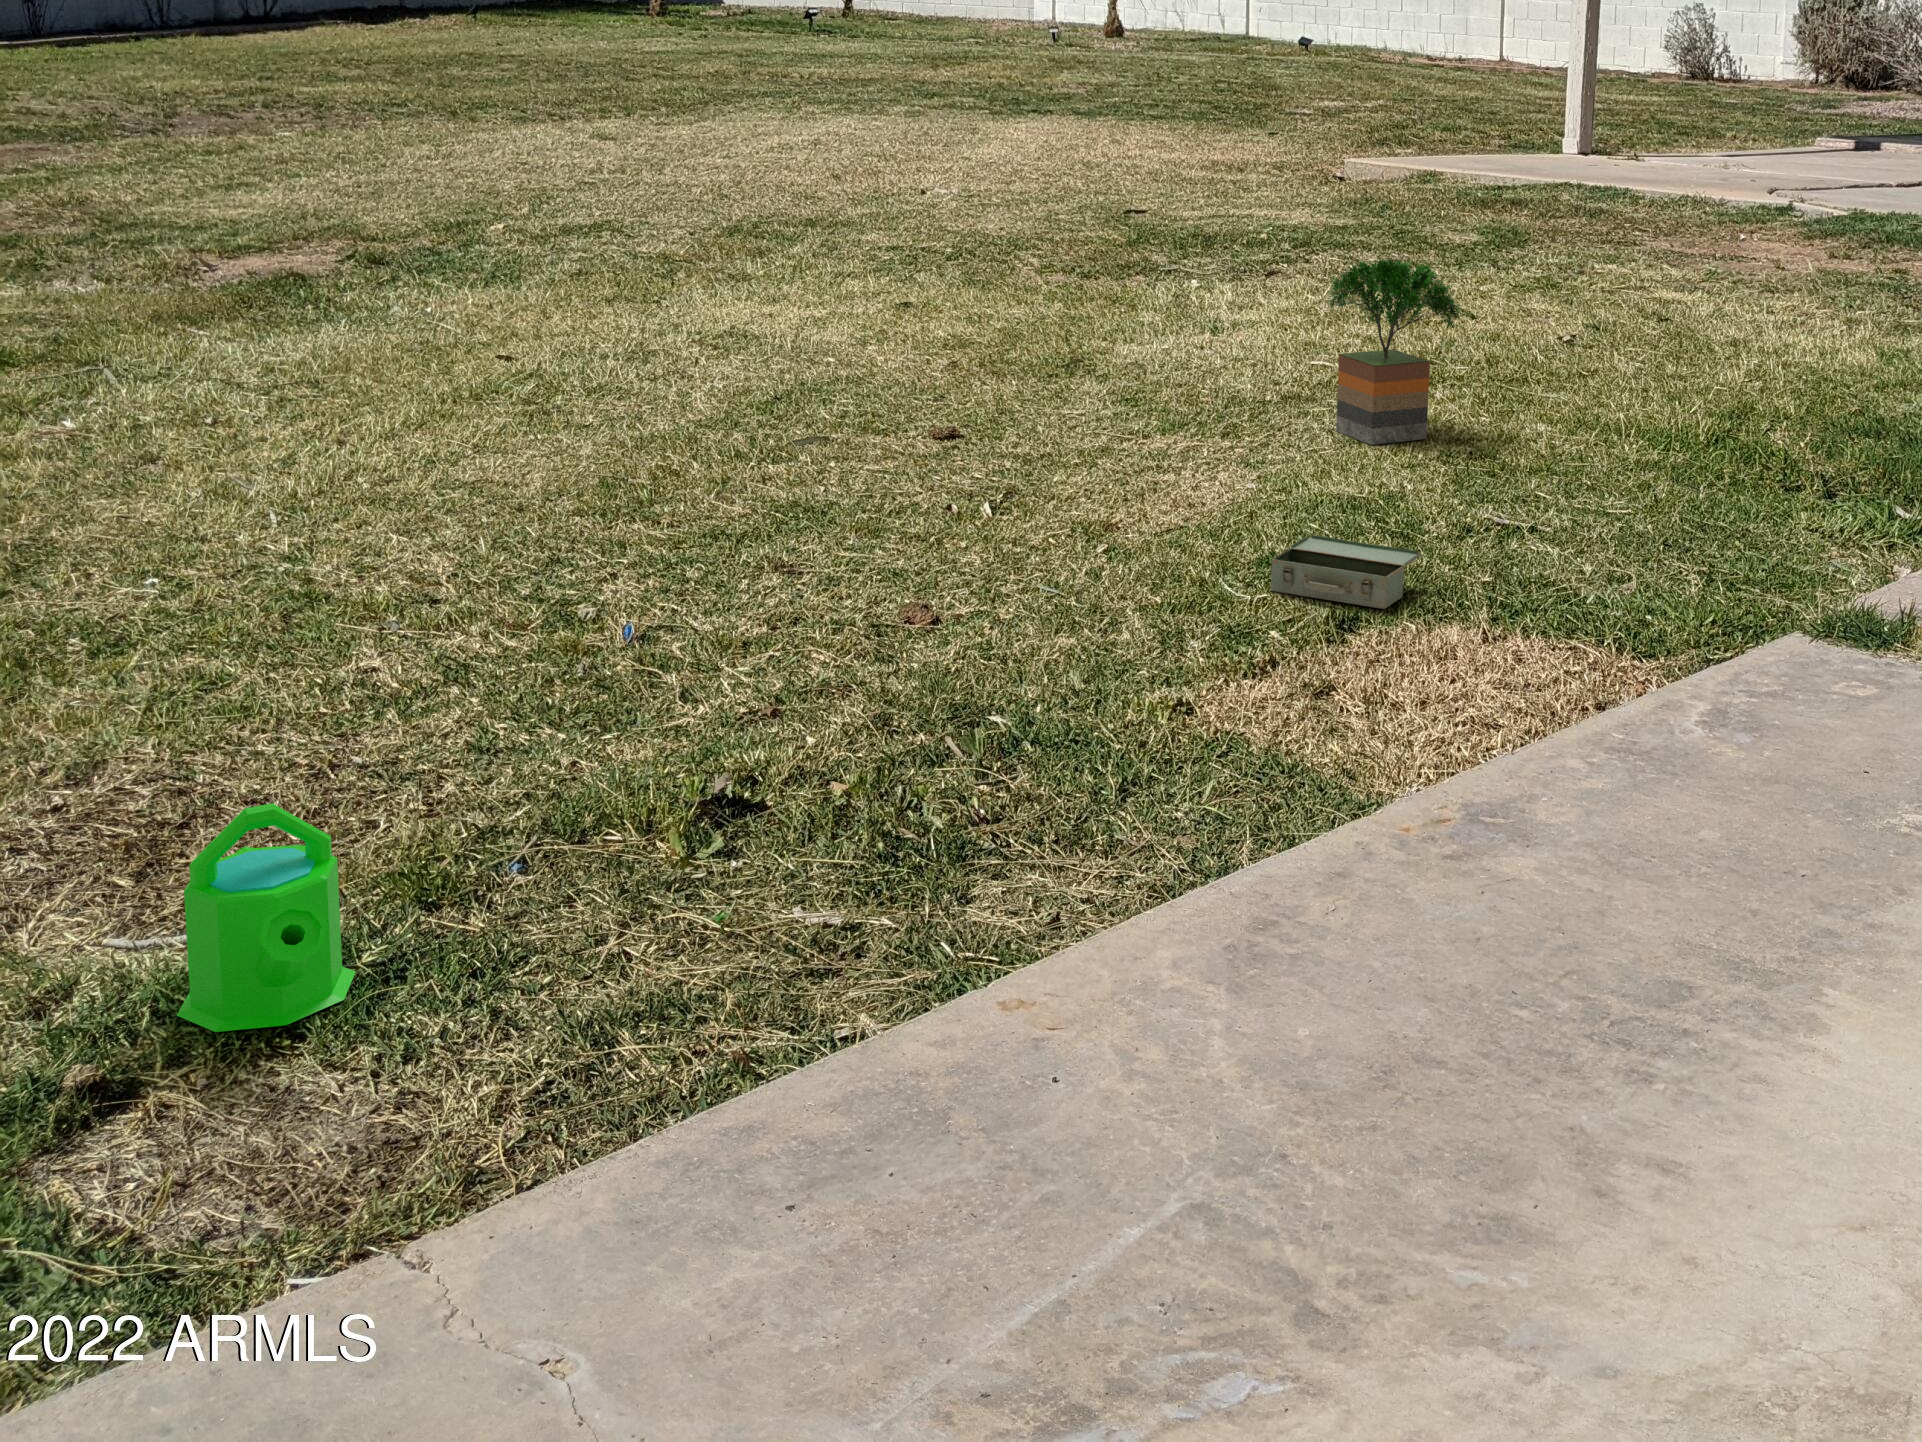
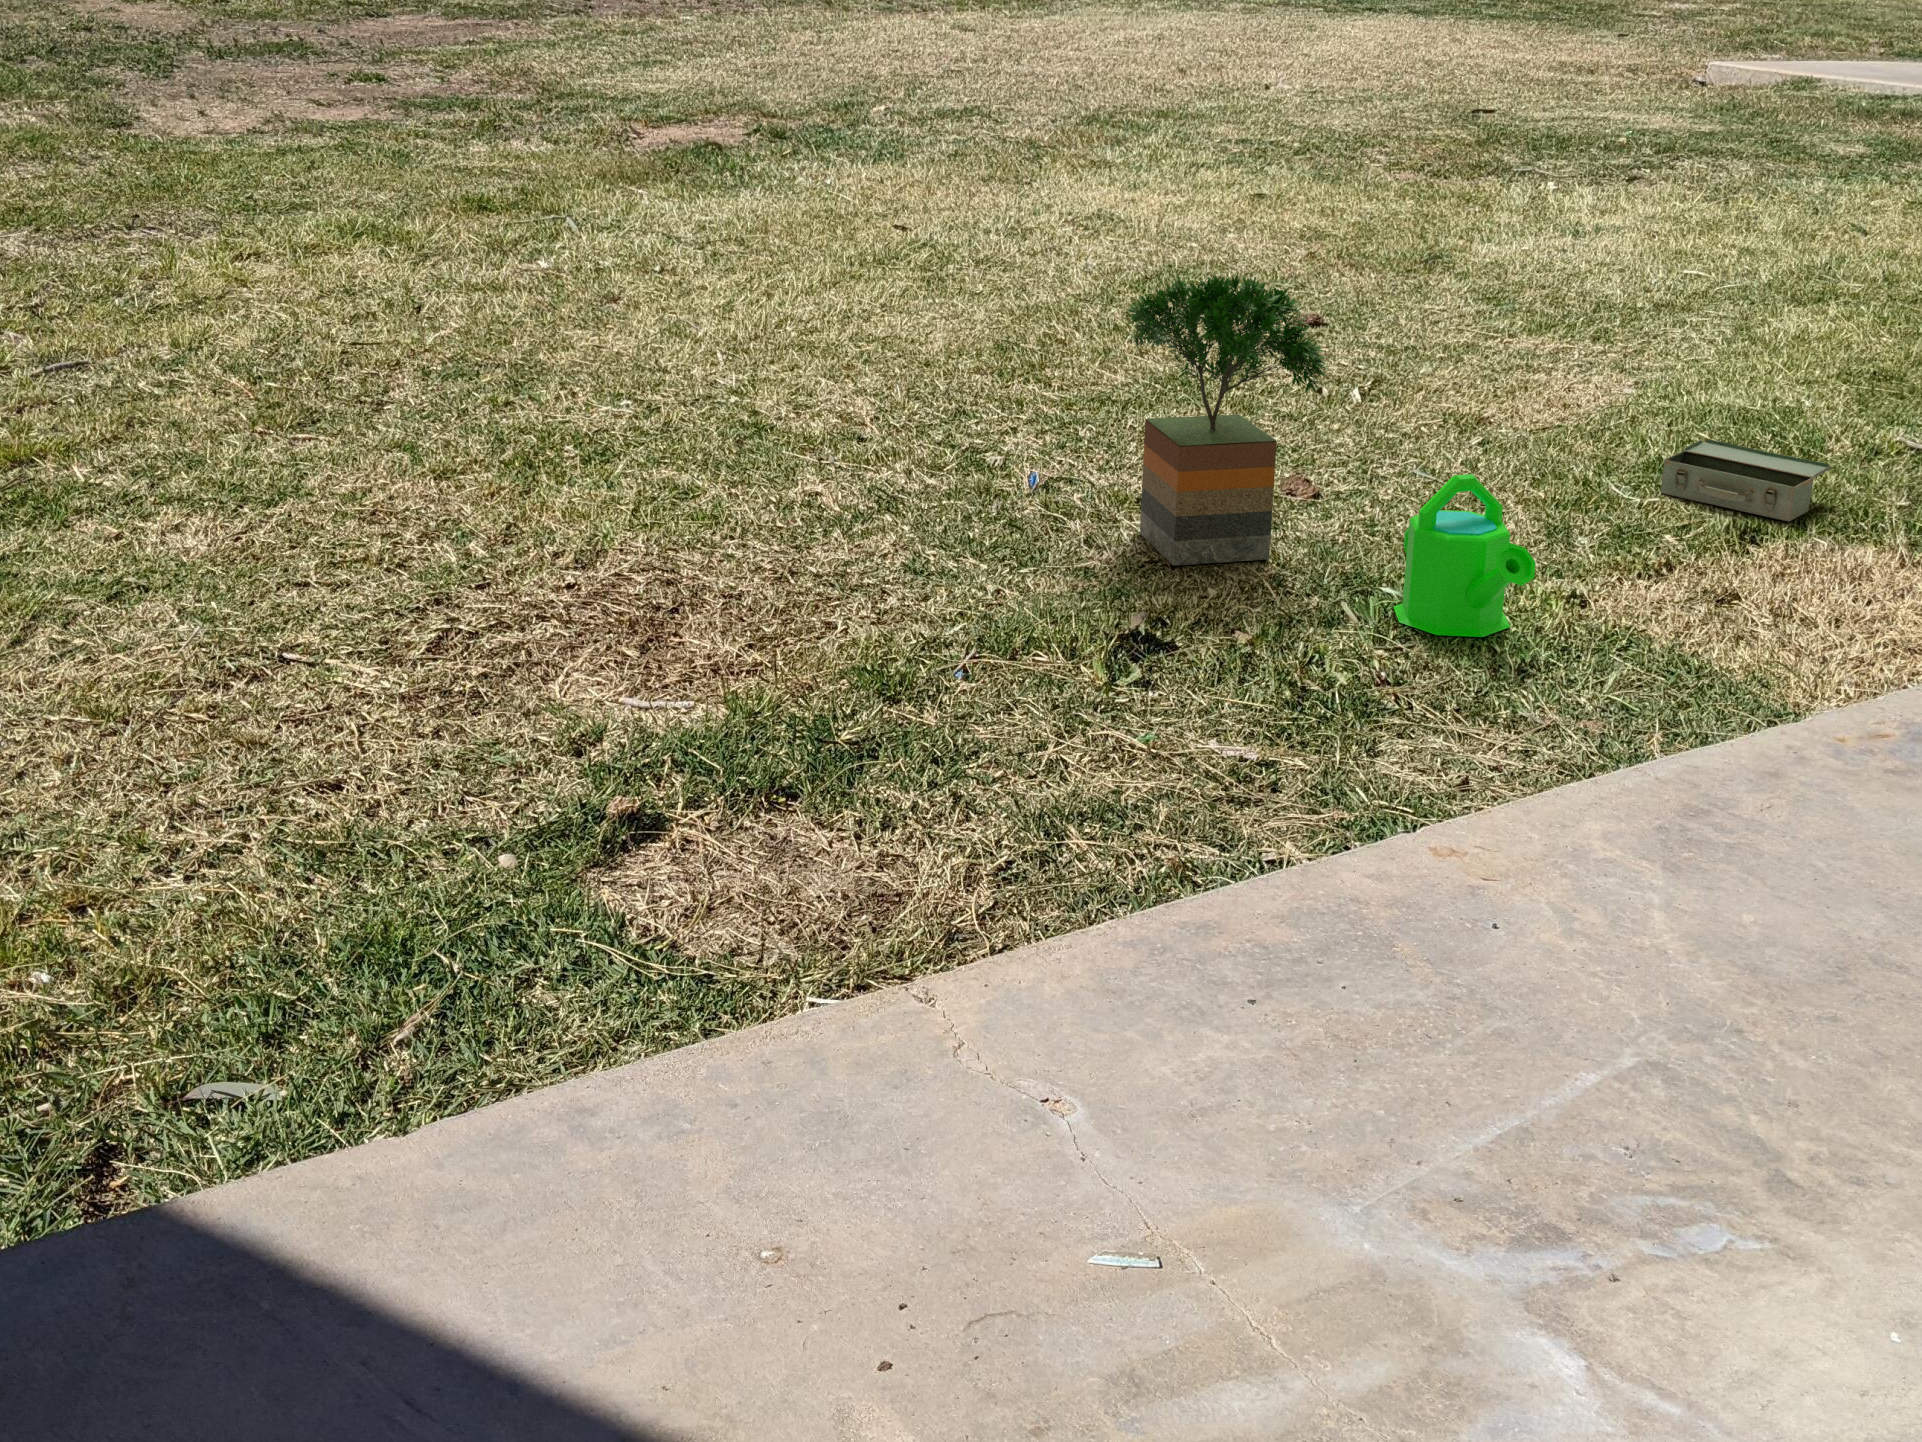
potted tree: present [1327,258,1461,445] -> present [1125,274,1328,566]
watering can: present [177,803,355,1032] -> present [1394,474,1536,637]

